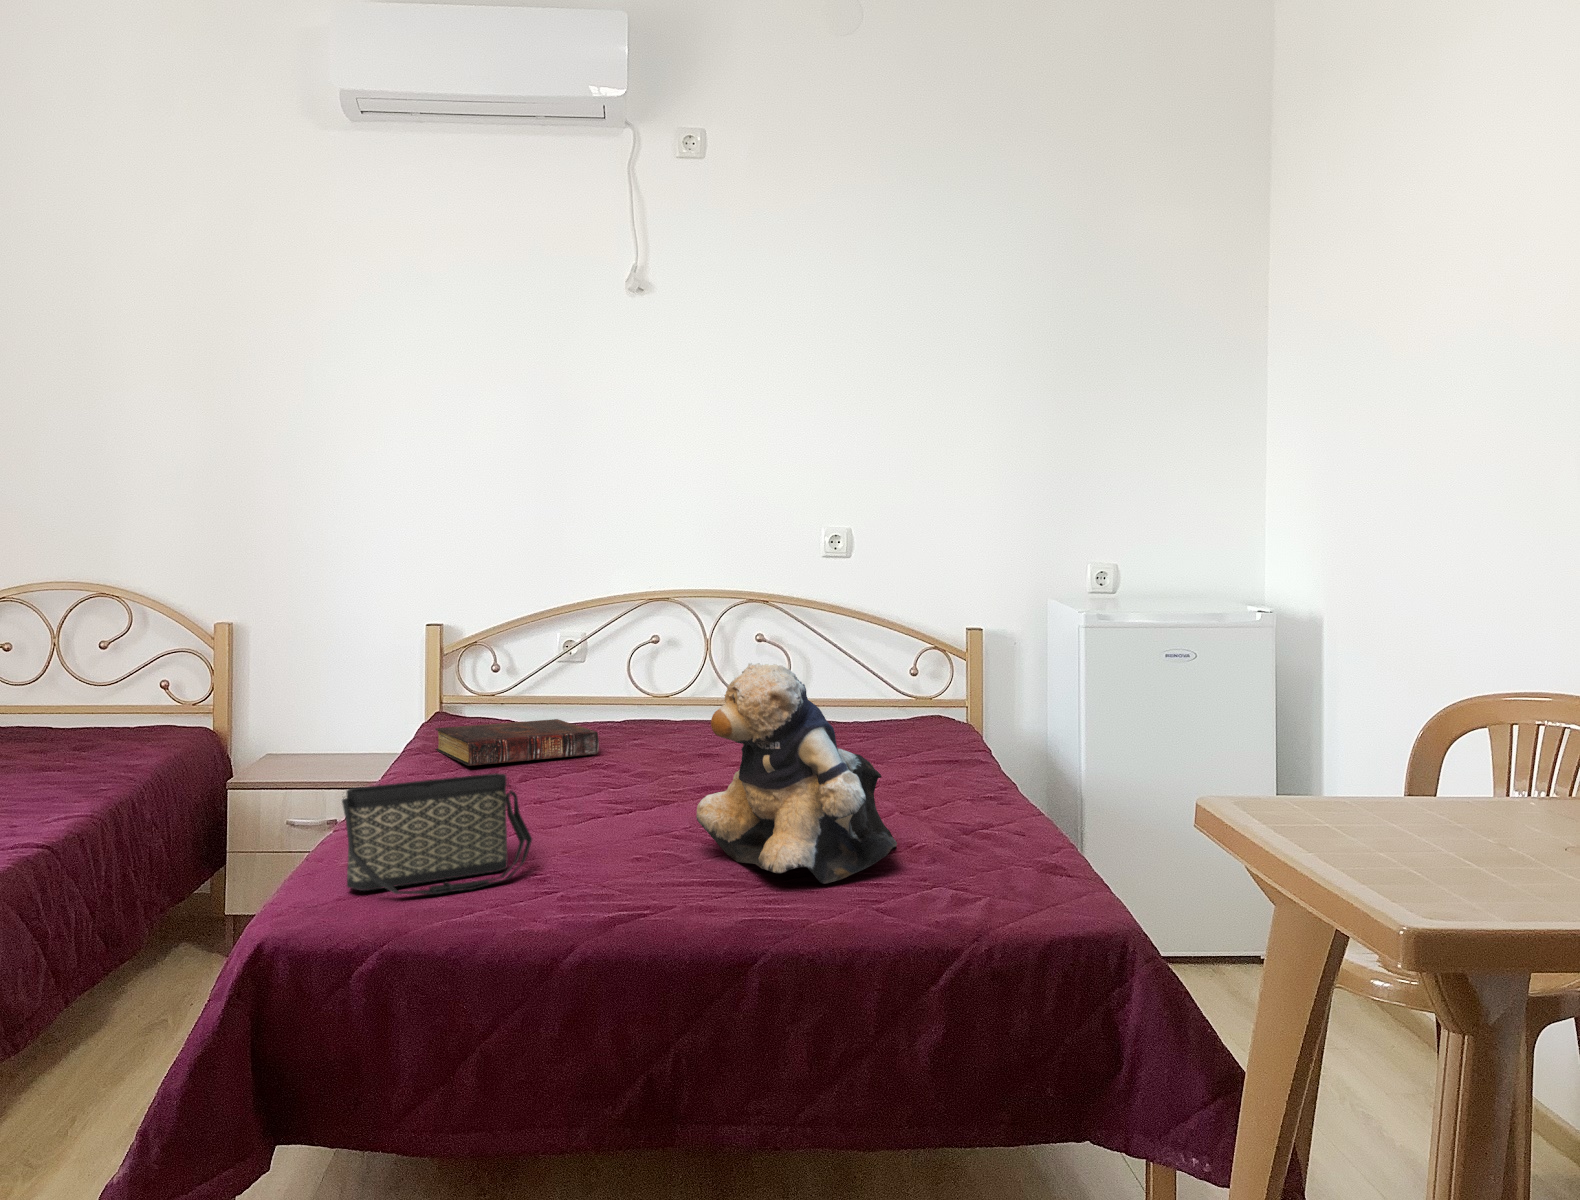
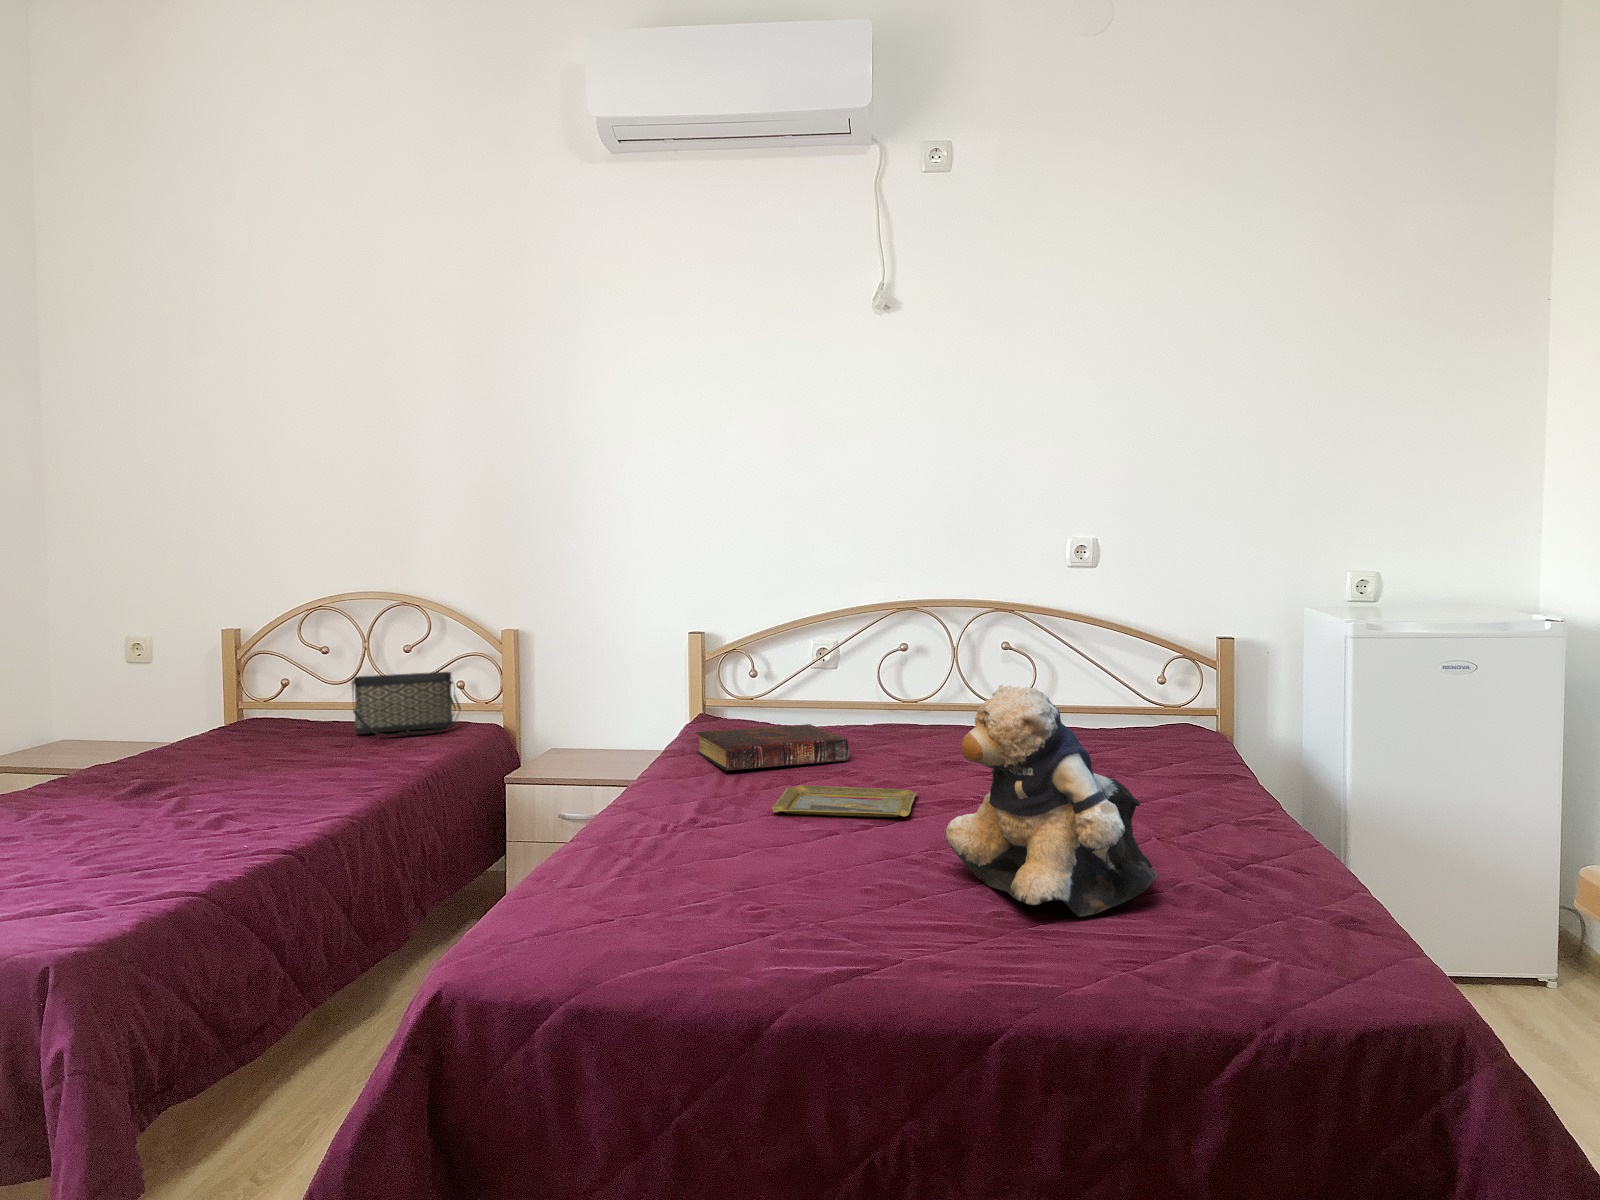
handbag: present [342,773,532,894] -> present [352,672,461,736]
tray: none [519,778,669,805] -> present [772,785,917,817]

